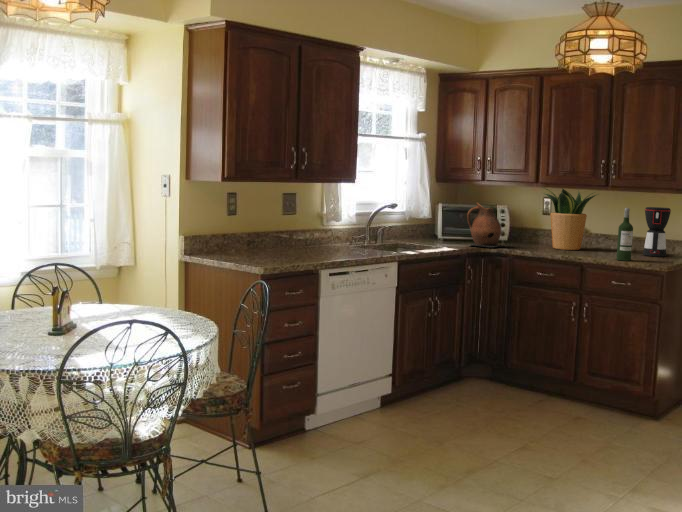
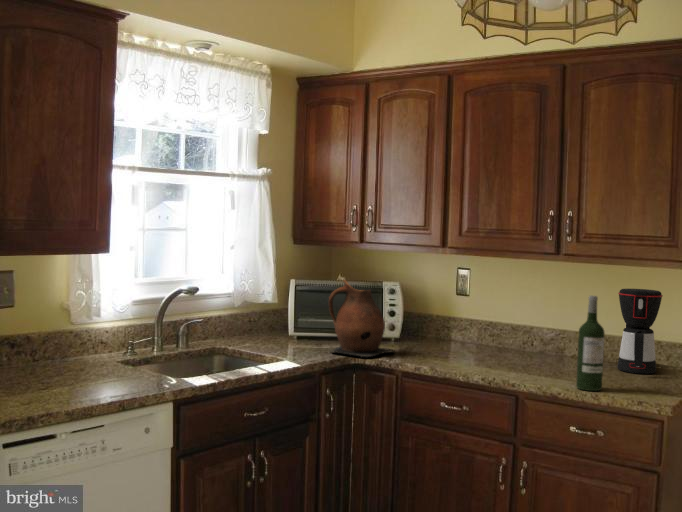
potted plant: present [544,188,598,250] -> none [449,253,544,359]

